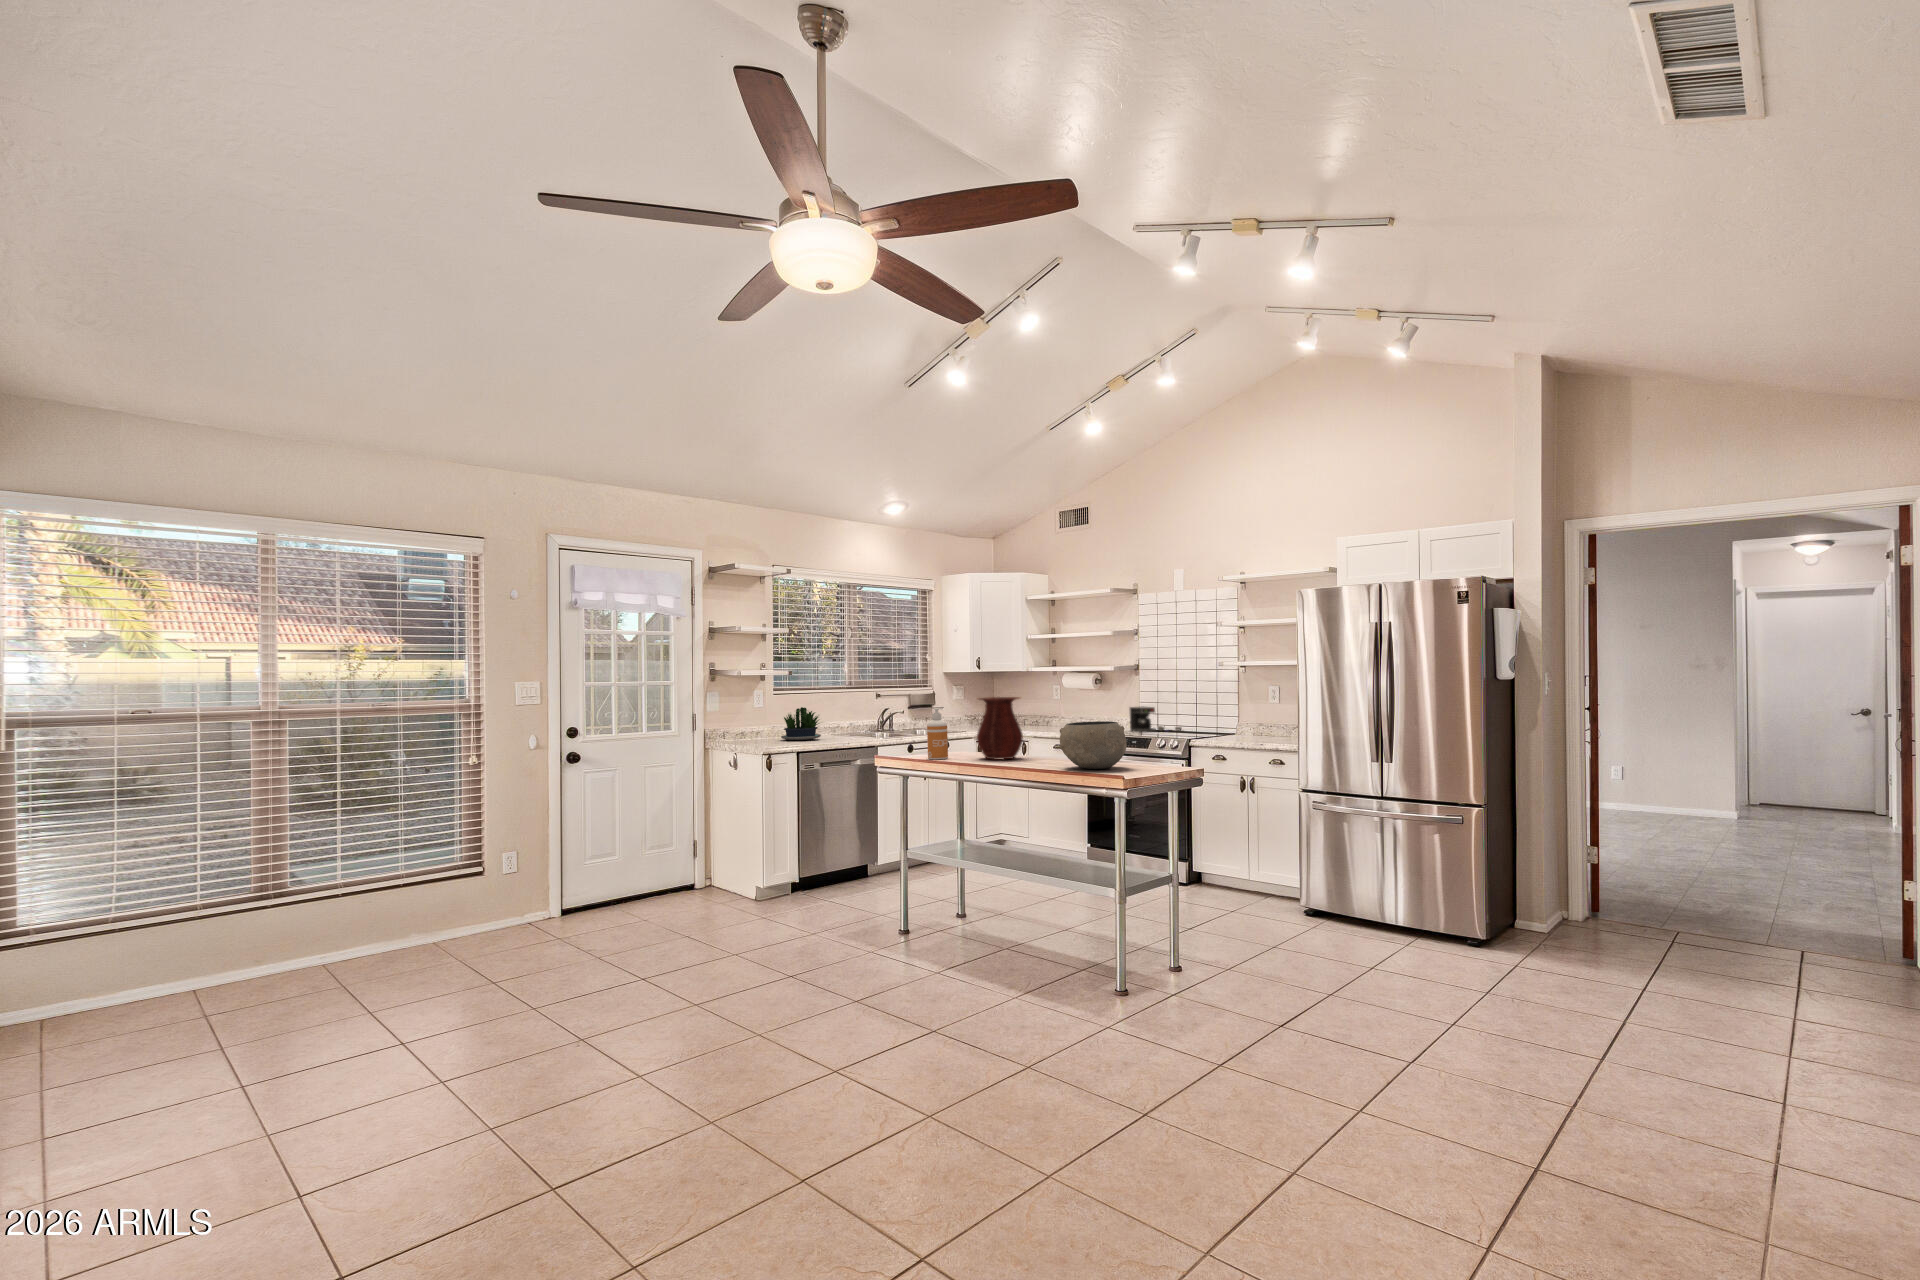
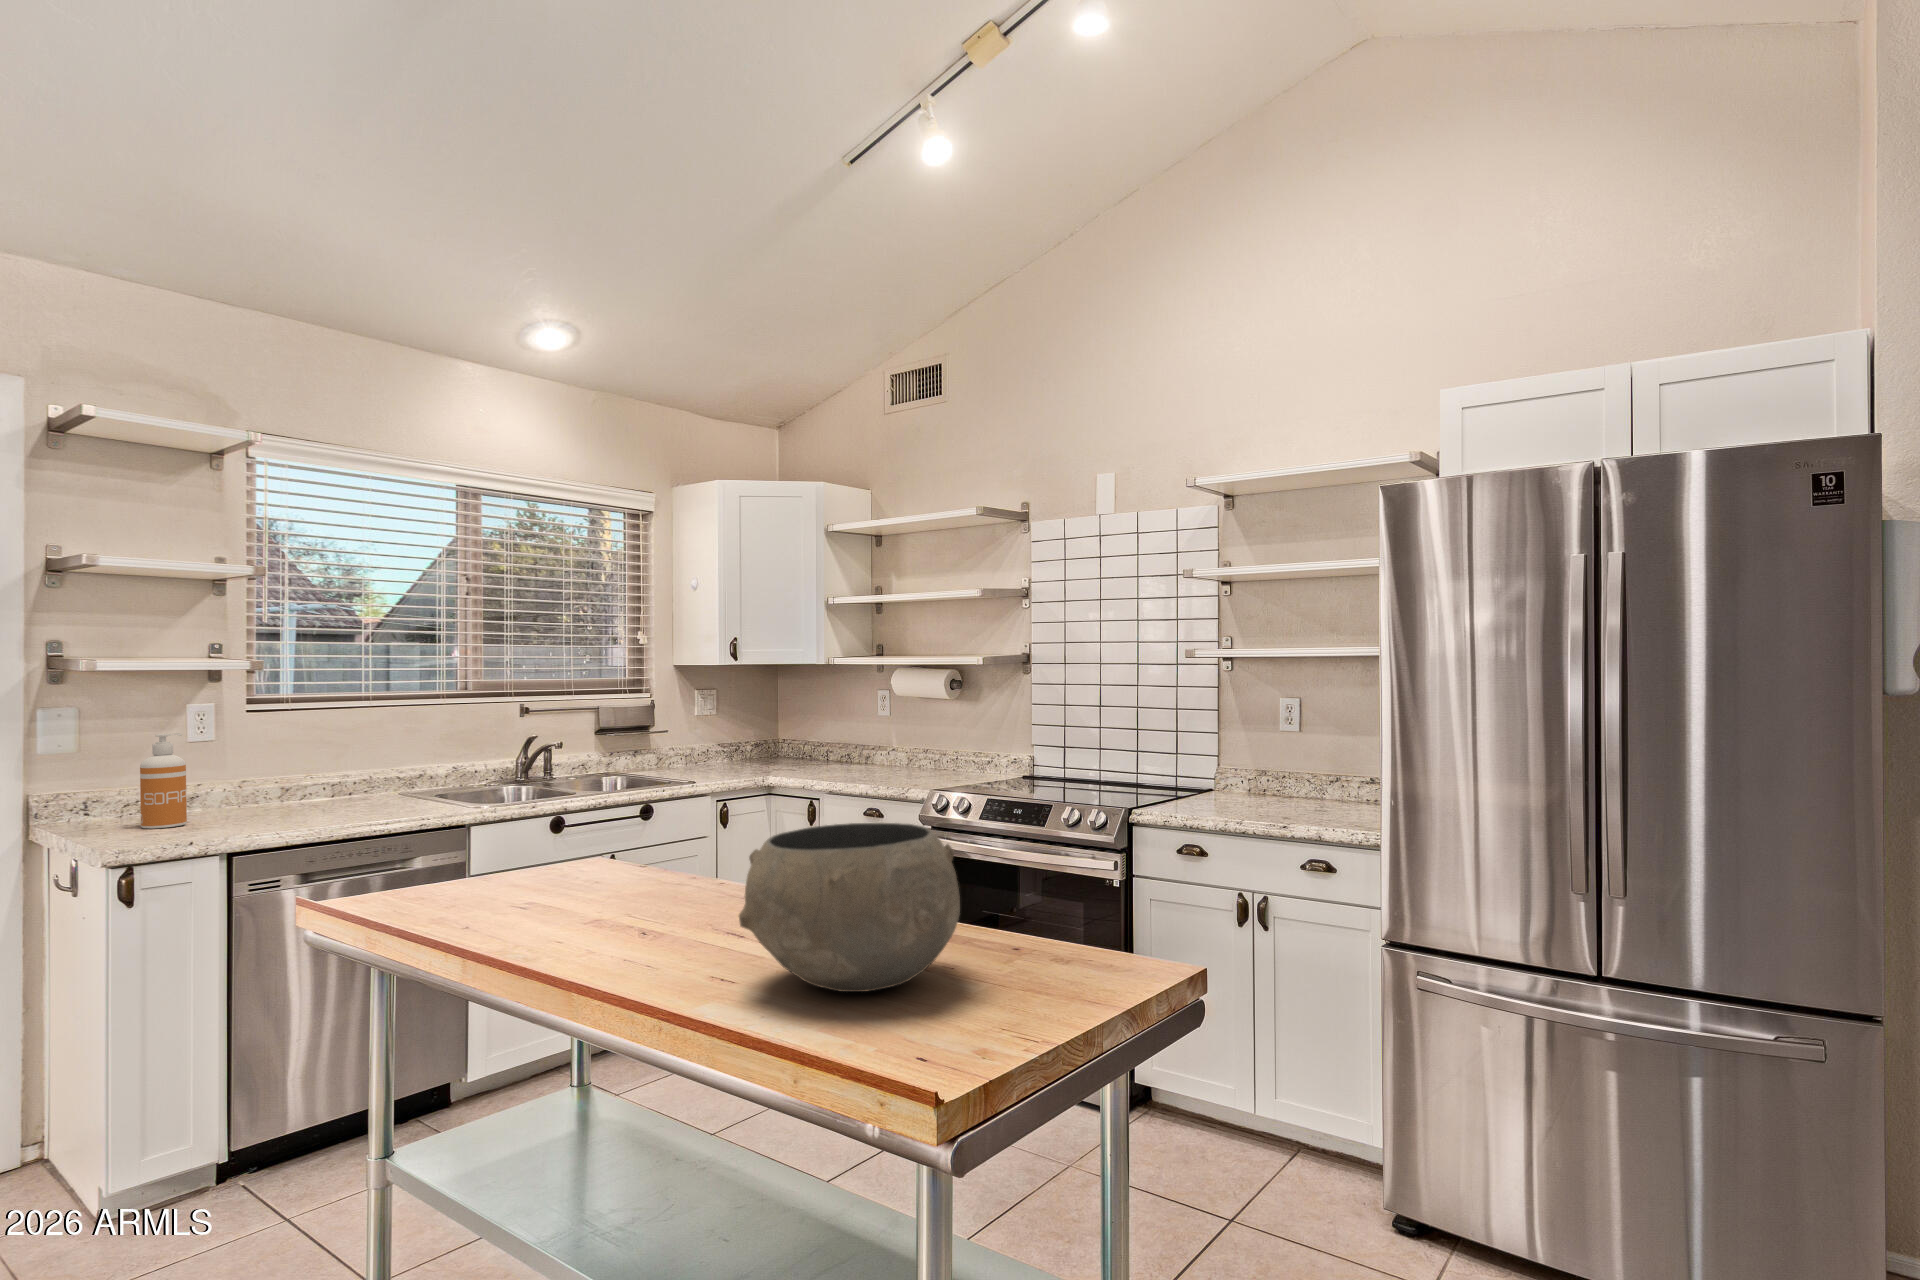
vase: present [977,697,1023,760] -> none [560,736,697,917]
coffee maker: present [1130,706,1182,732] -> none [1012,733,1112,785]
potted plant: present [781,707,821,740] -> none [239,741,356,816]
soap dispenser: present [927,708,948,759] -> present [140,733,187,829]

